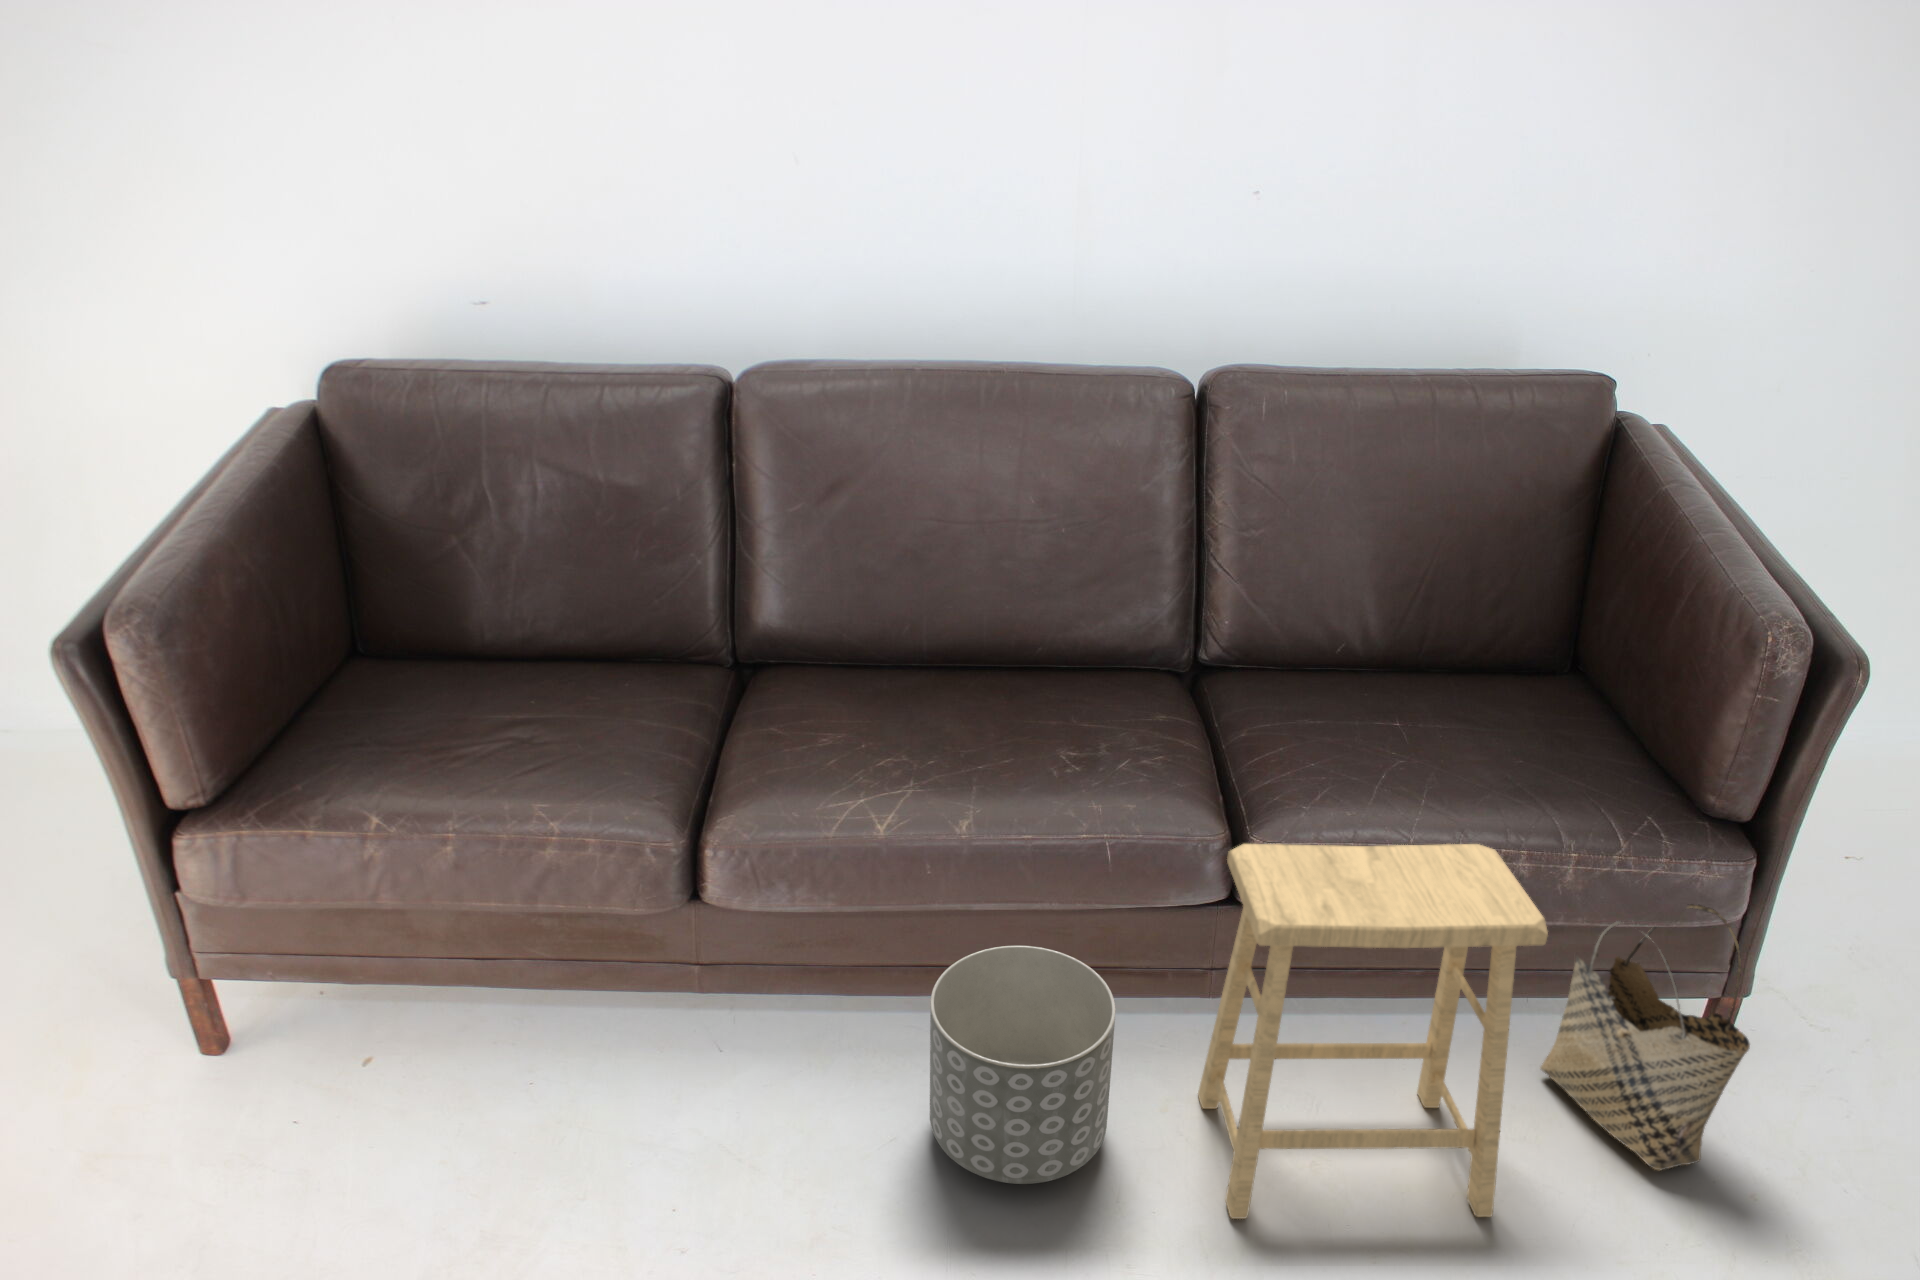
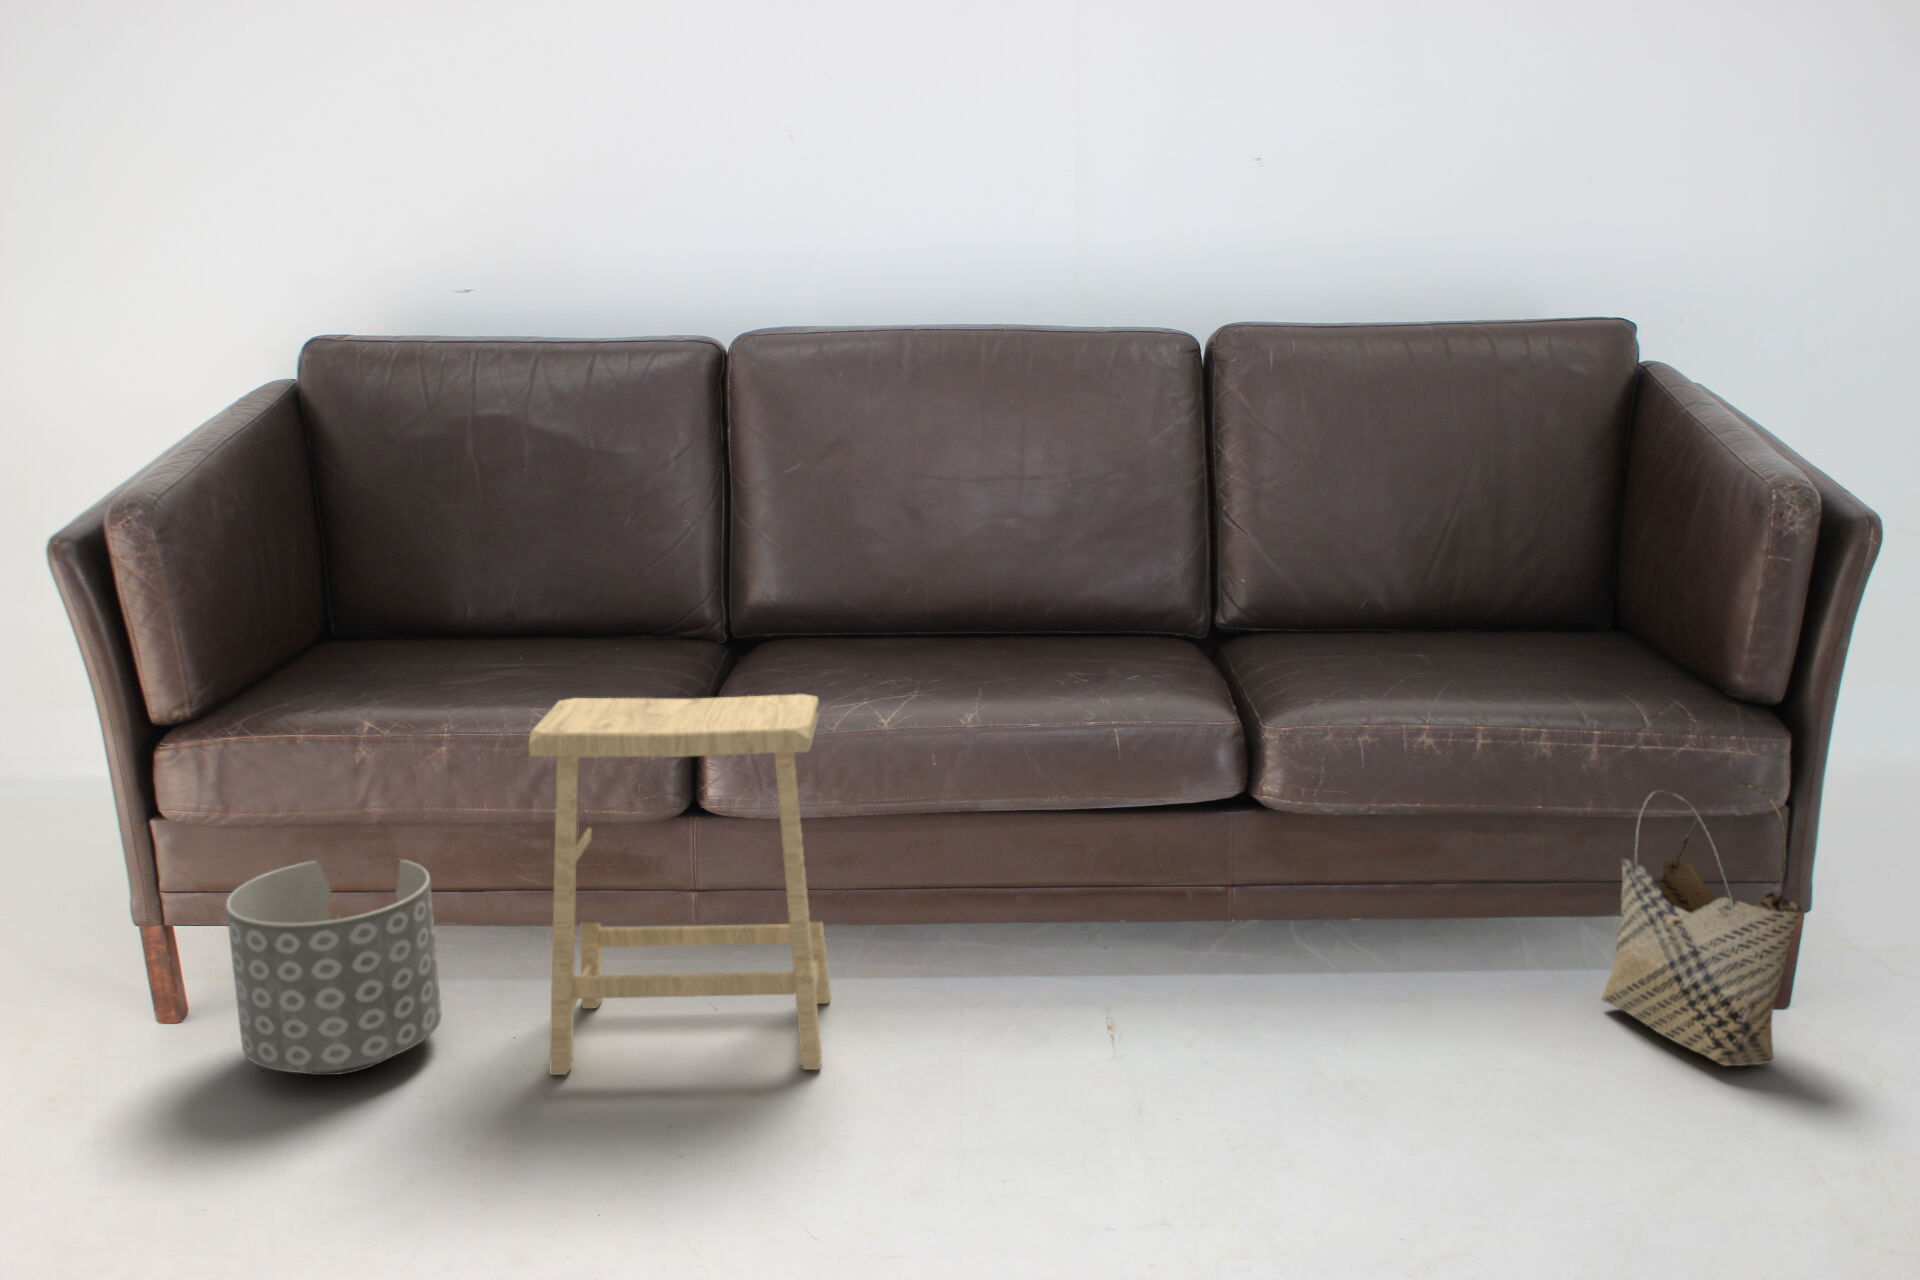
footstool: present [1198,844,1548,1219] -> present [529,694,831,1075]
planter: present [930,946,1116,1184] -> present [226,860,442,1075]

